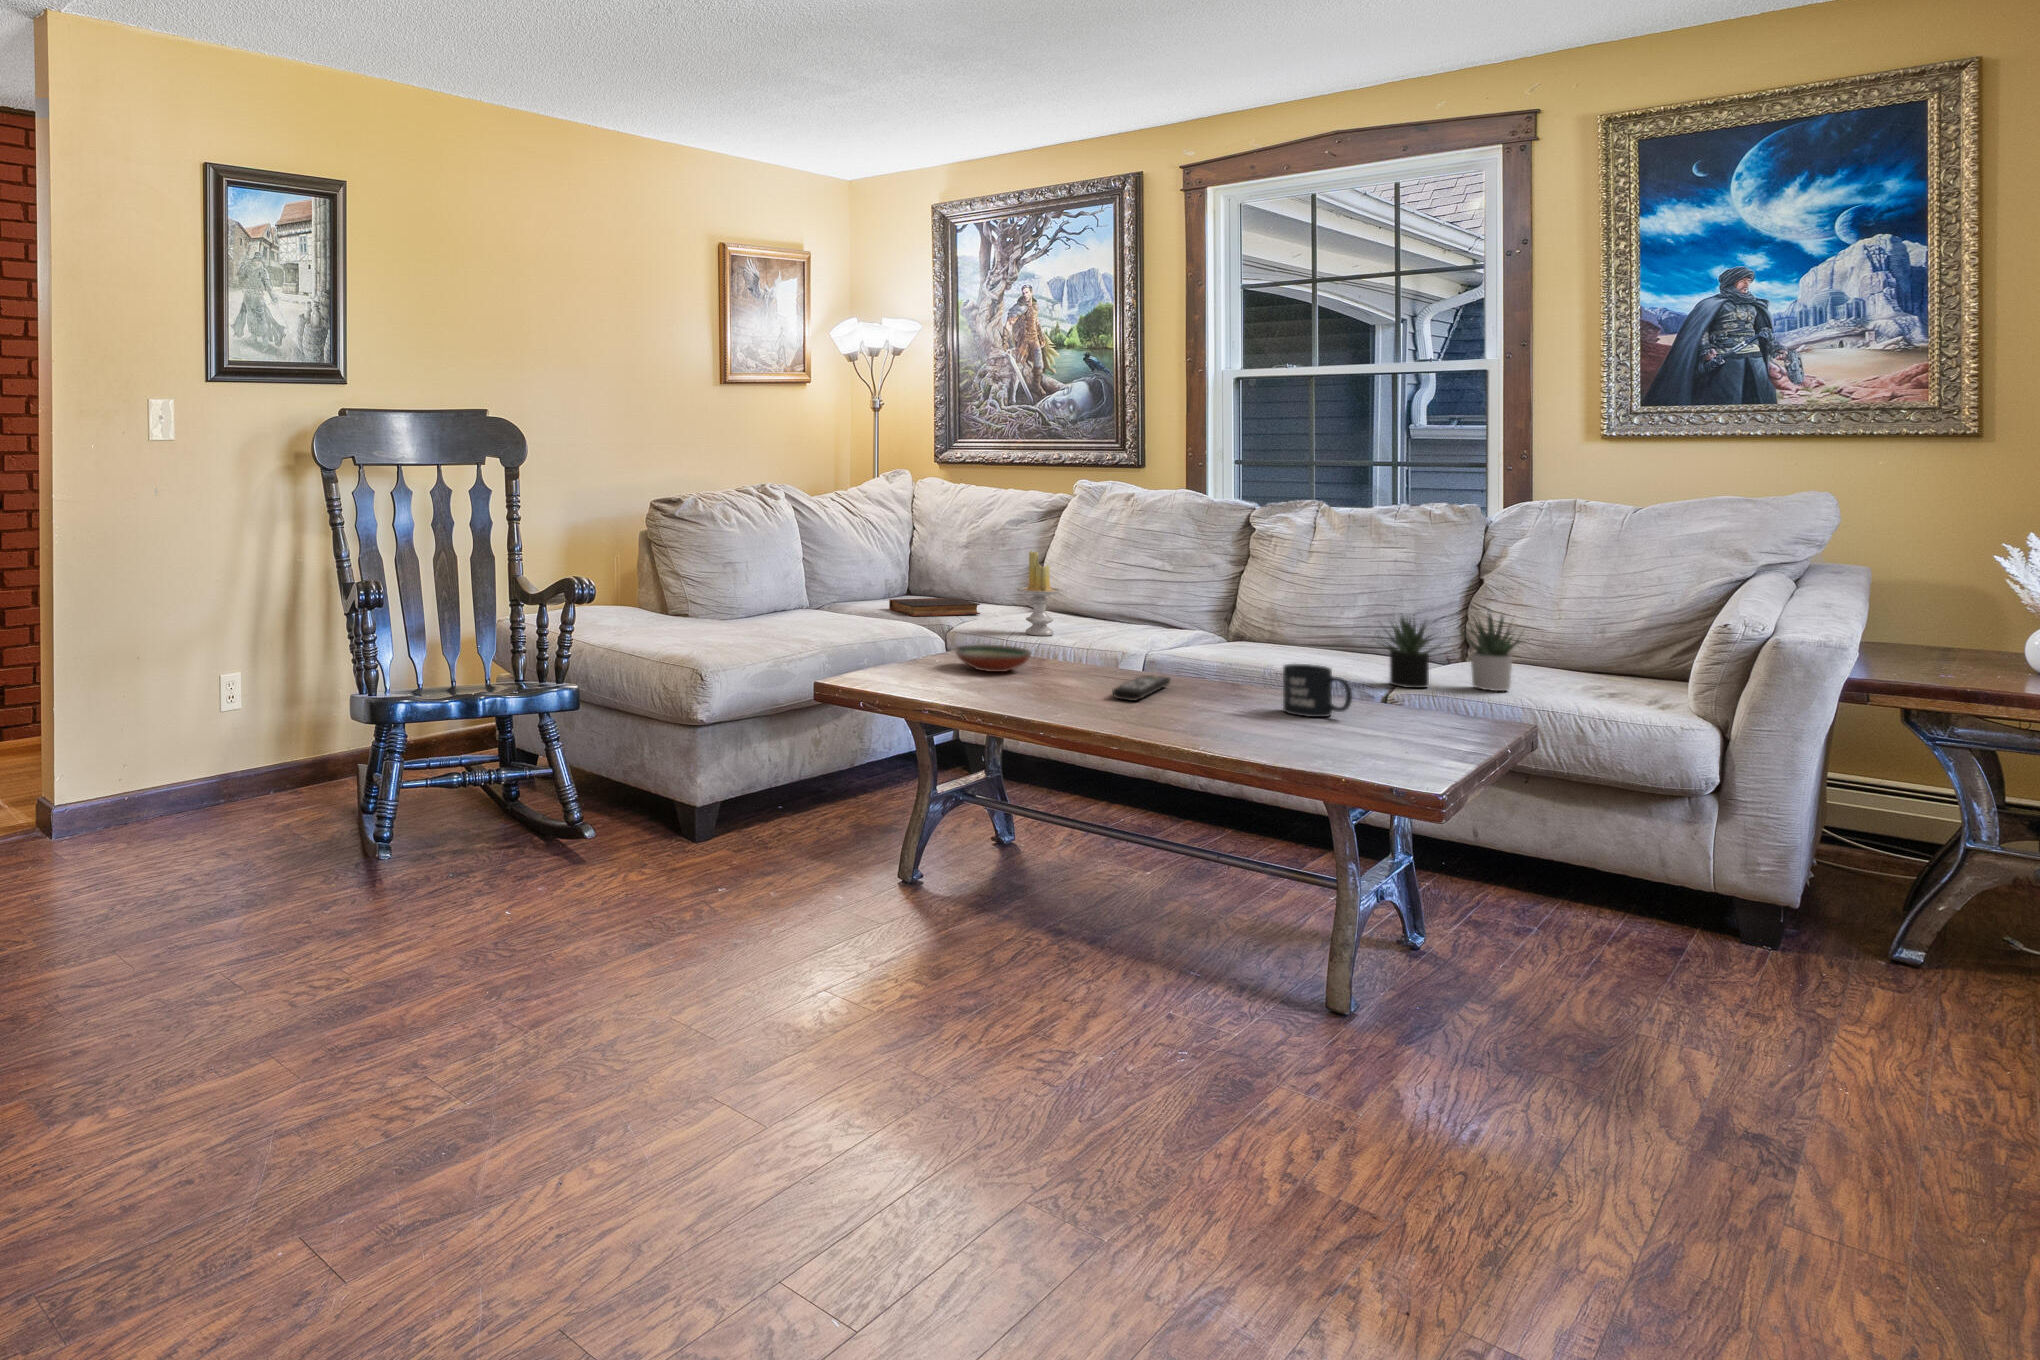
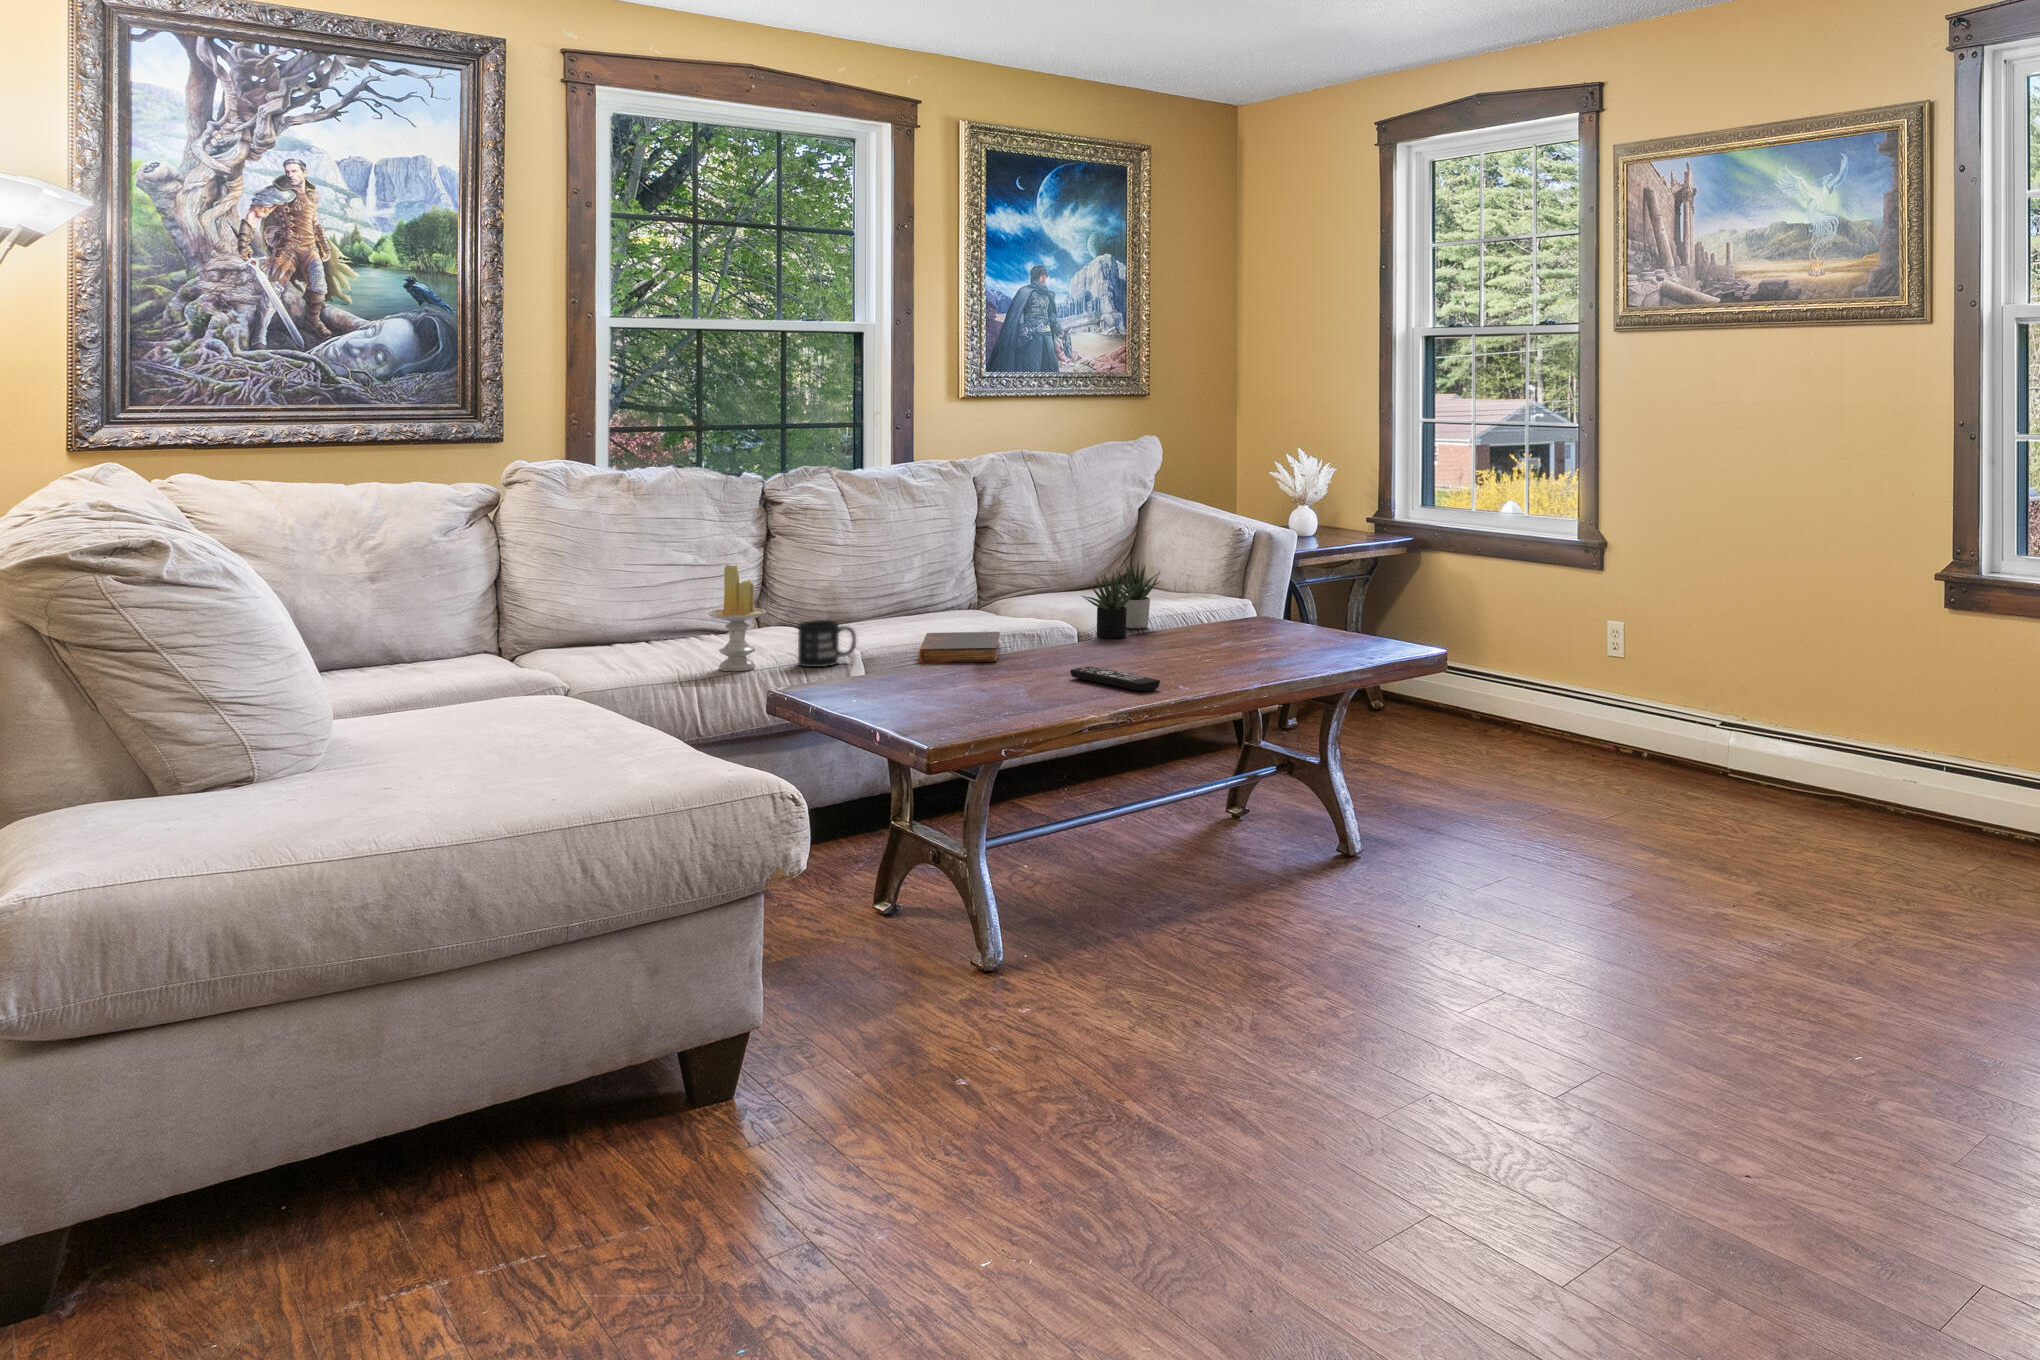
book: present [889,598,980,616] -> present [919,632,1000,663]
decorative bowl: present [955,644,1031,672] -> none [918,672,1007,705]
mug: present [1283,664,1352,717] -> present [798,620,856,667]

